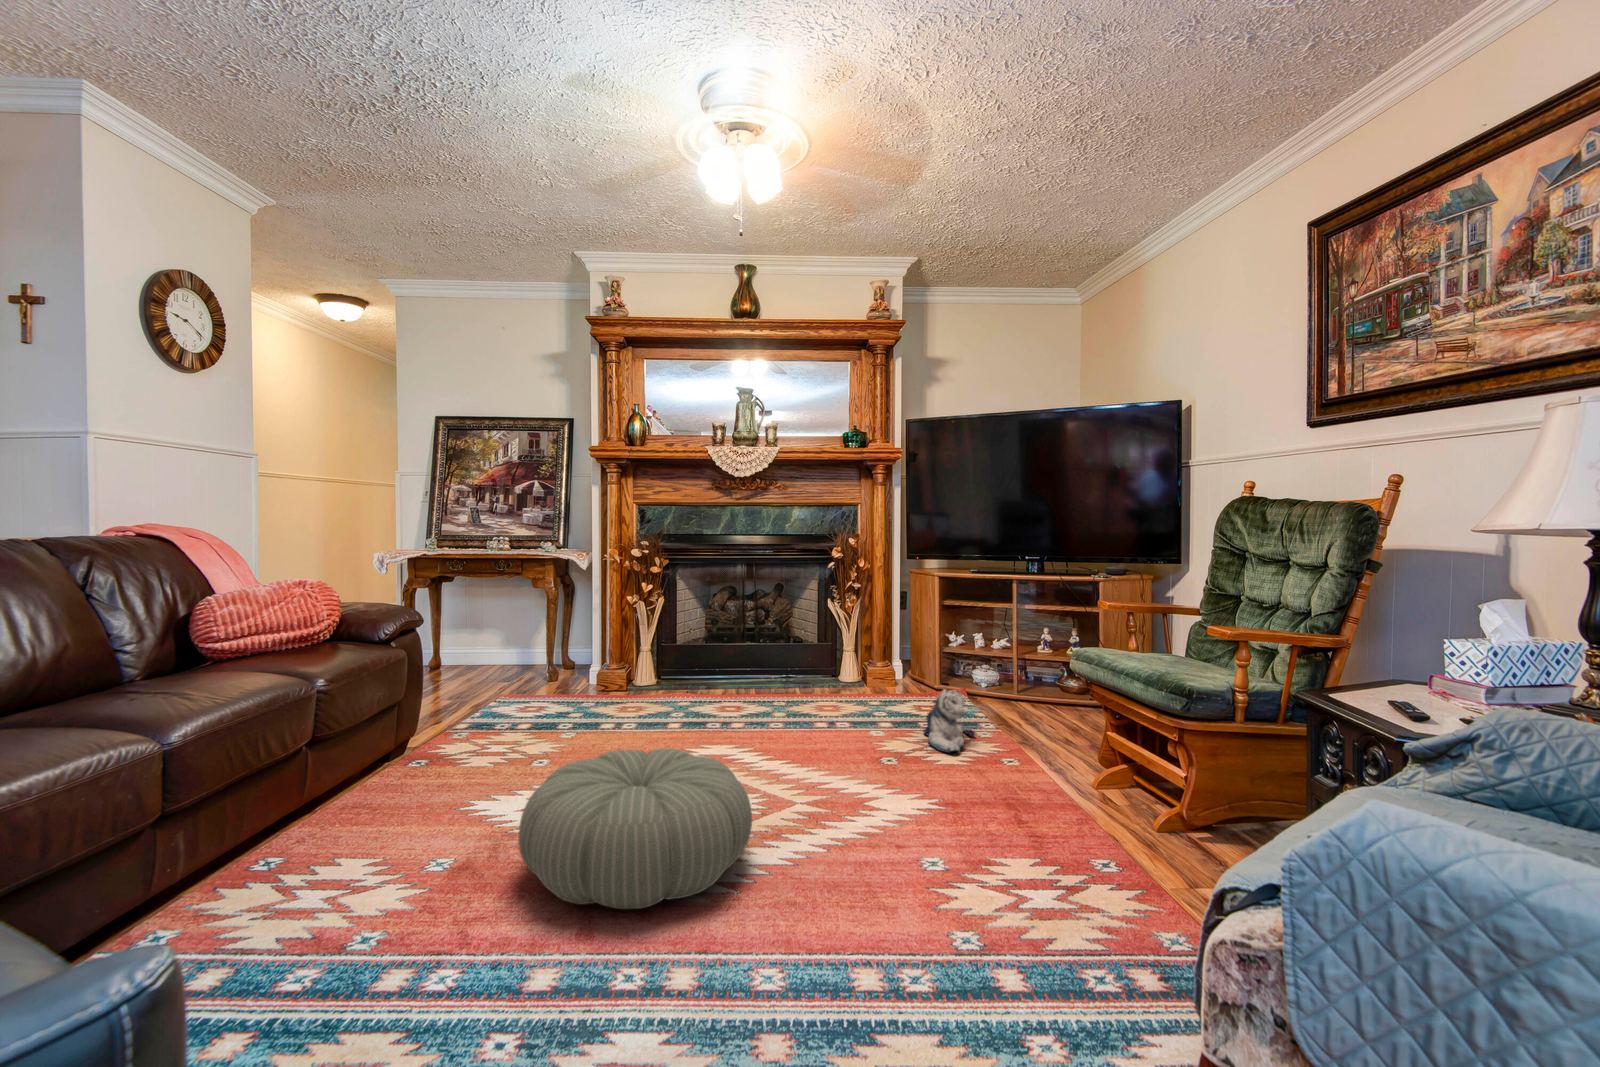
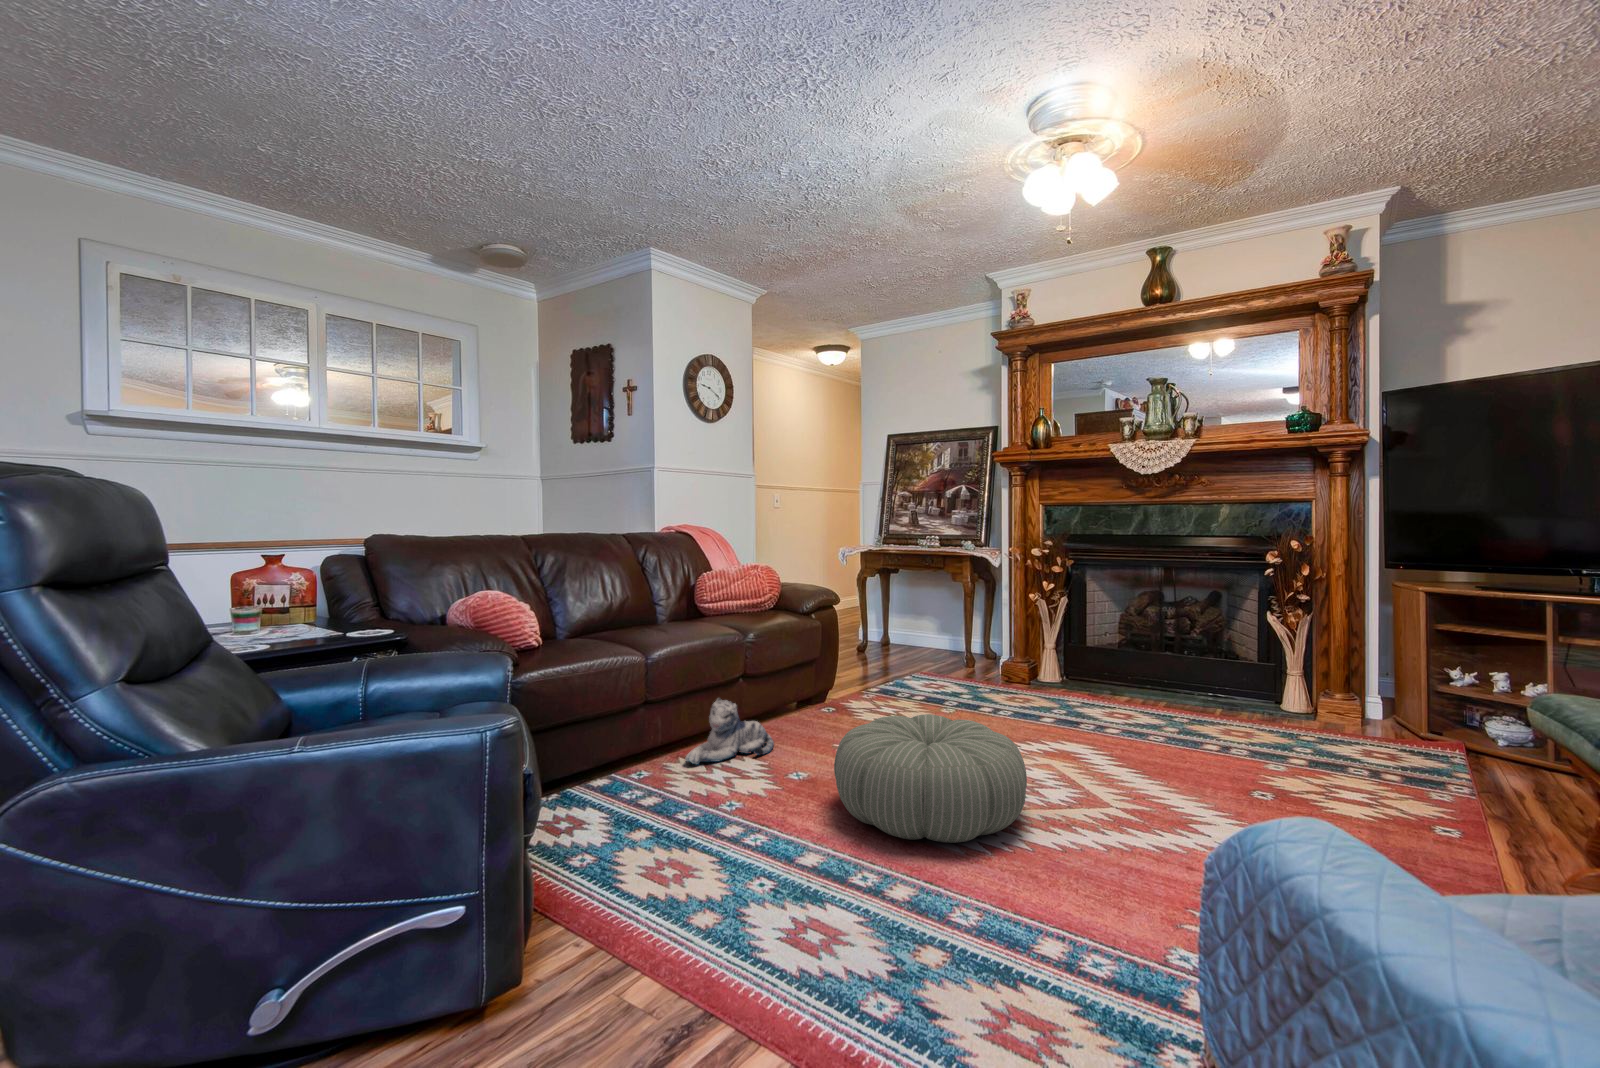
plush toy: present [923,689,975,753] -> present [685,698,774,765]

